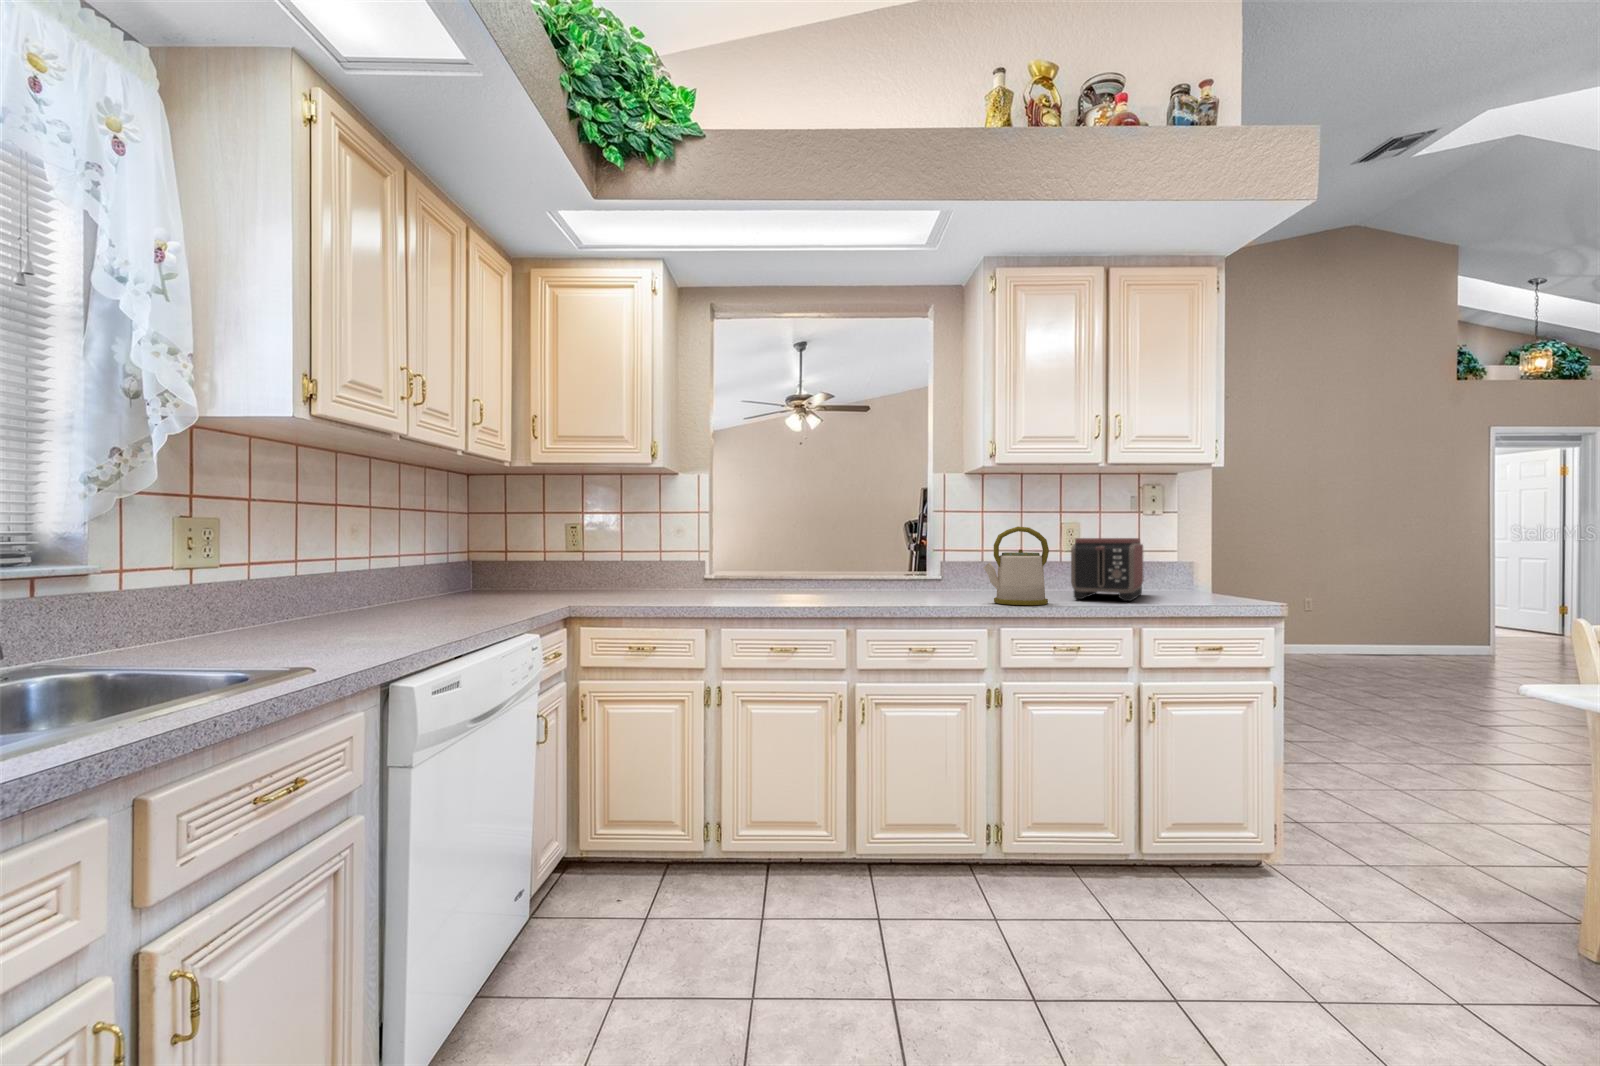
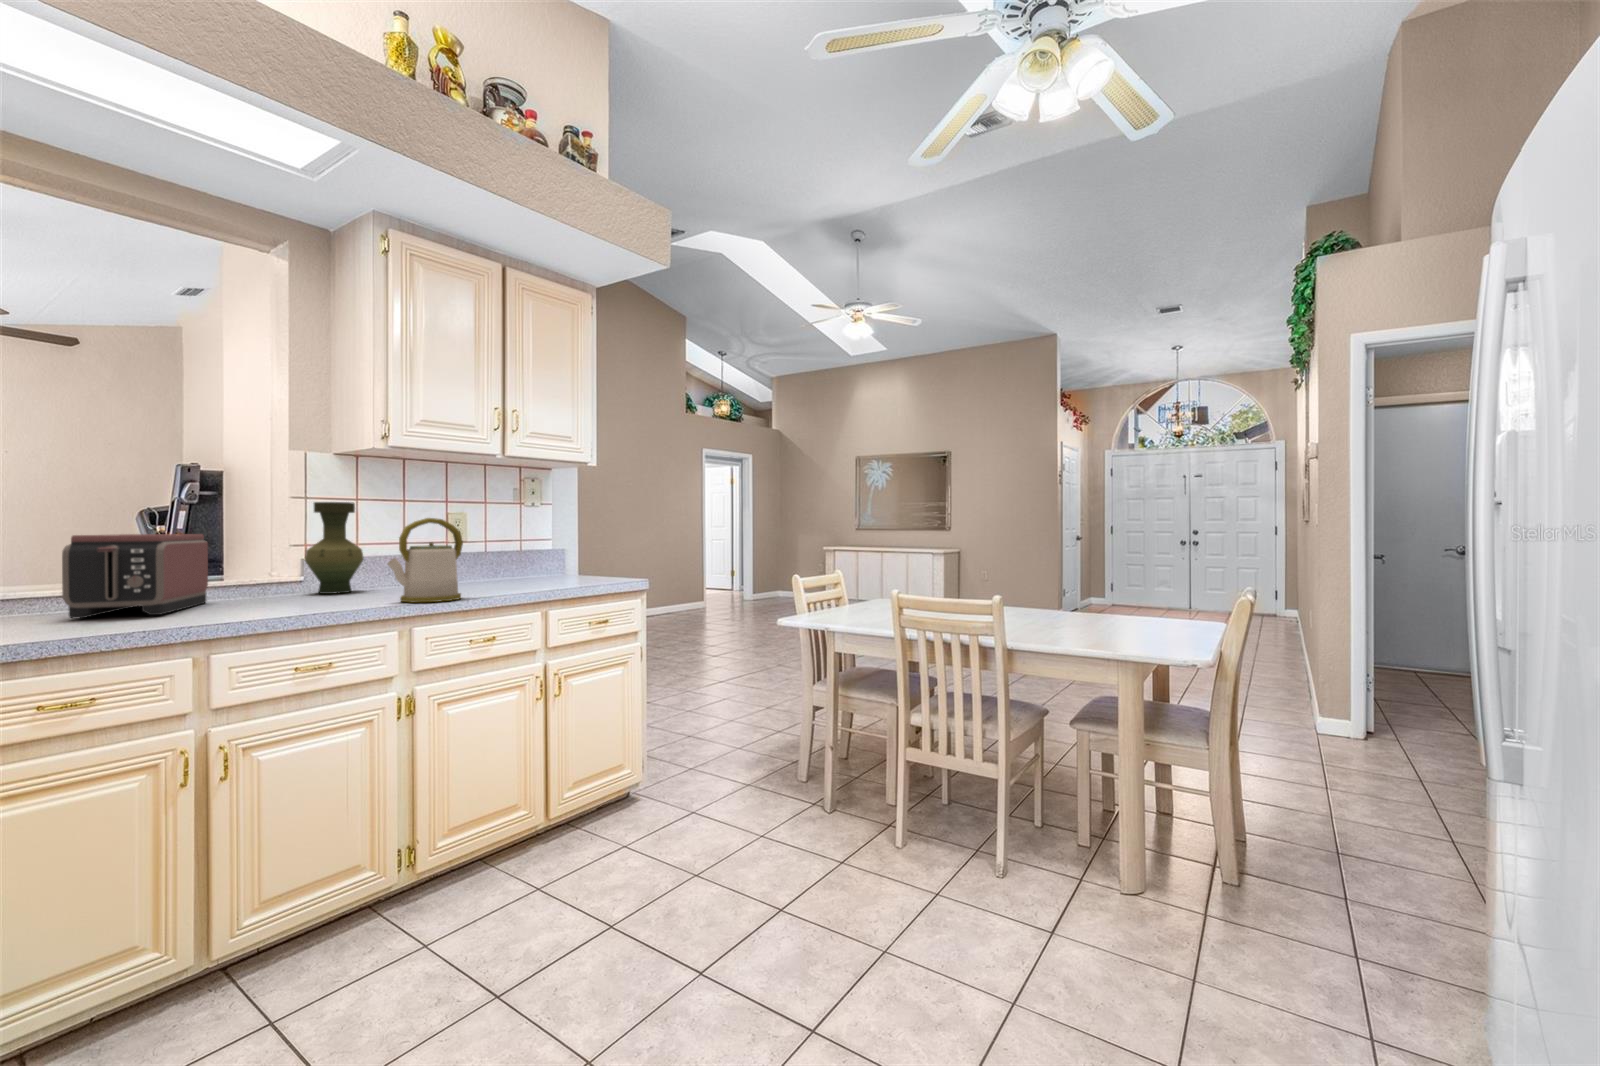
vase: none [941,514,983,592] -> present [305,502,364,594]
toaster: present [1071,538,1143,601] -> present [62,534,208,618]

